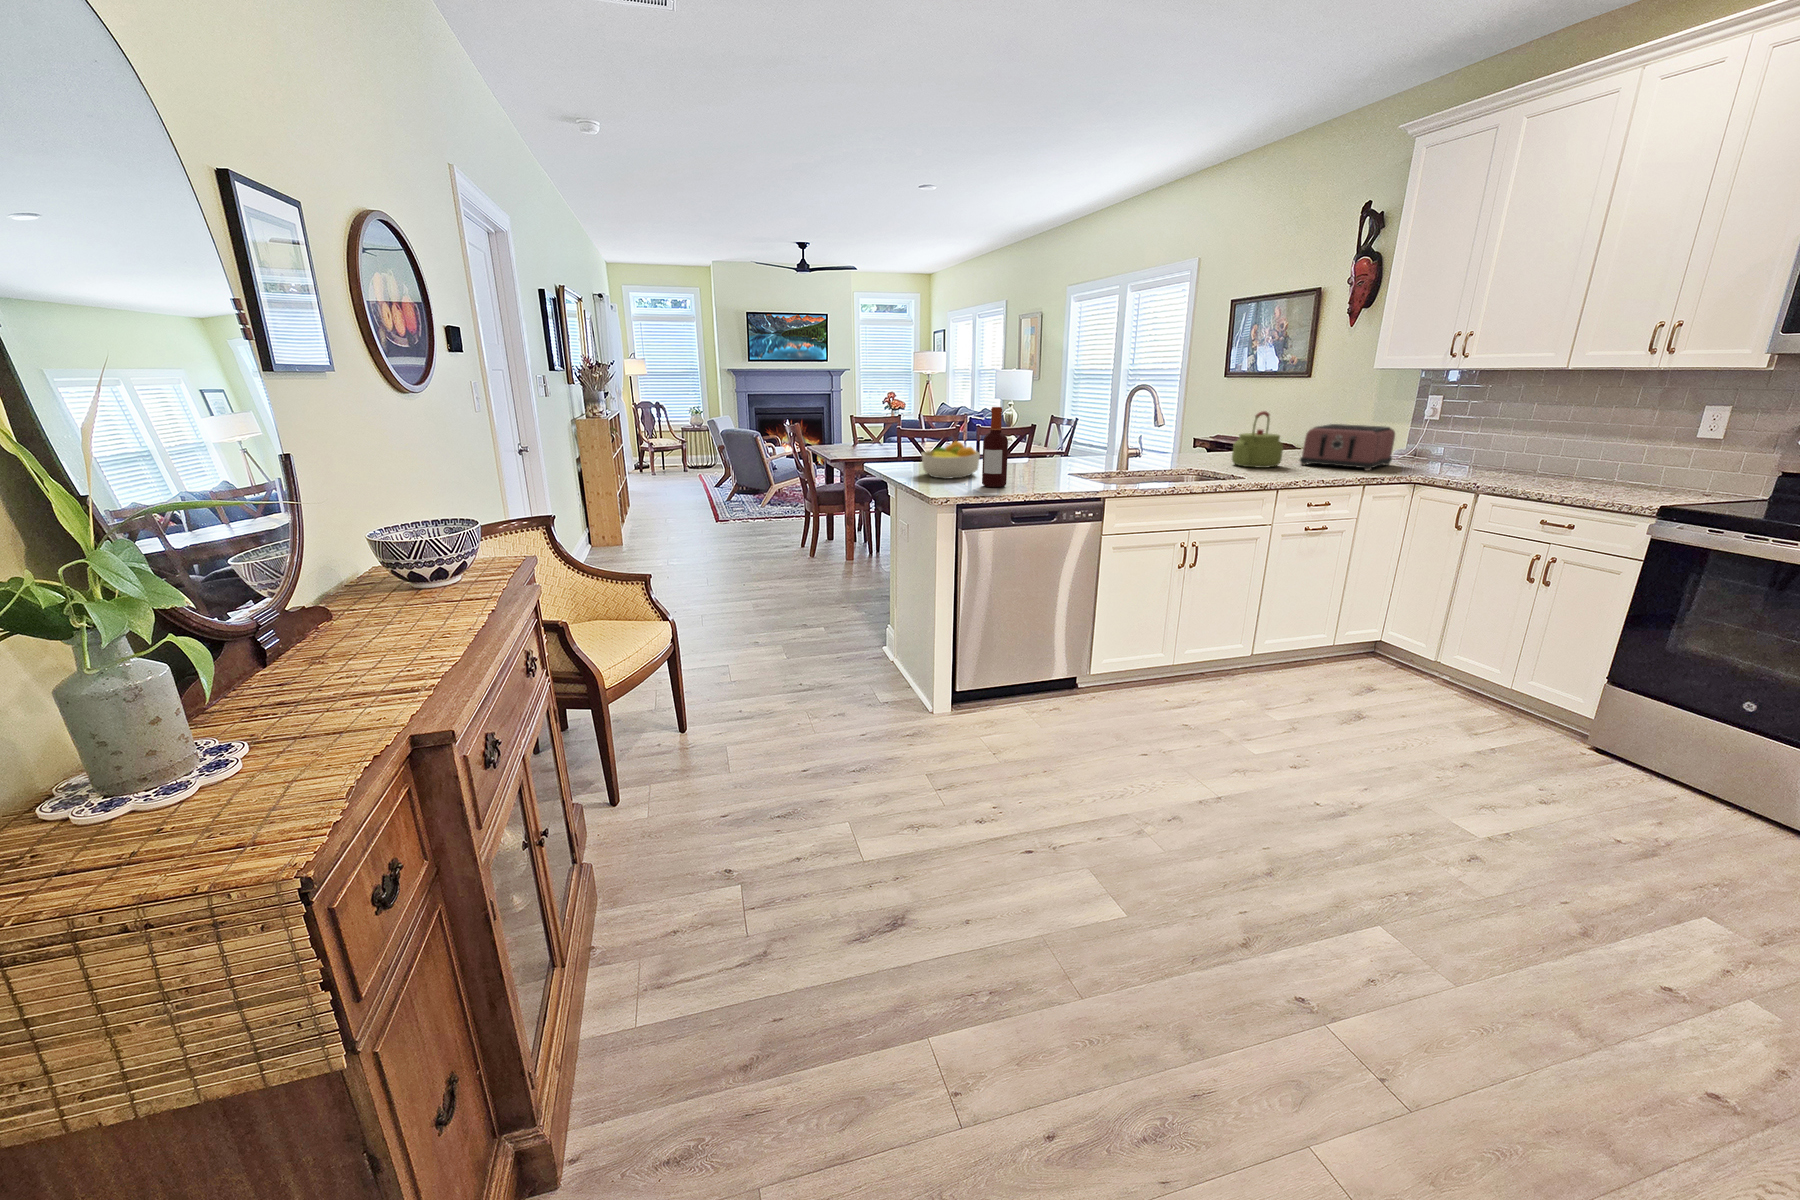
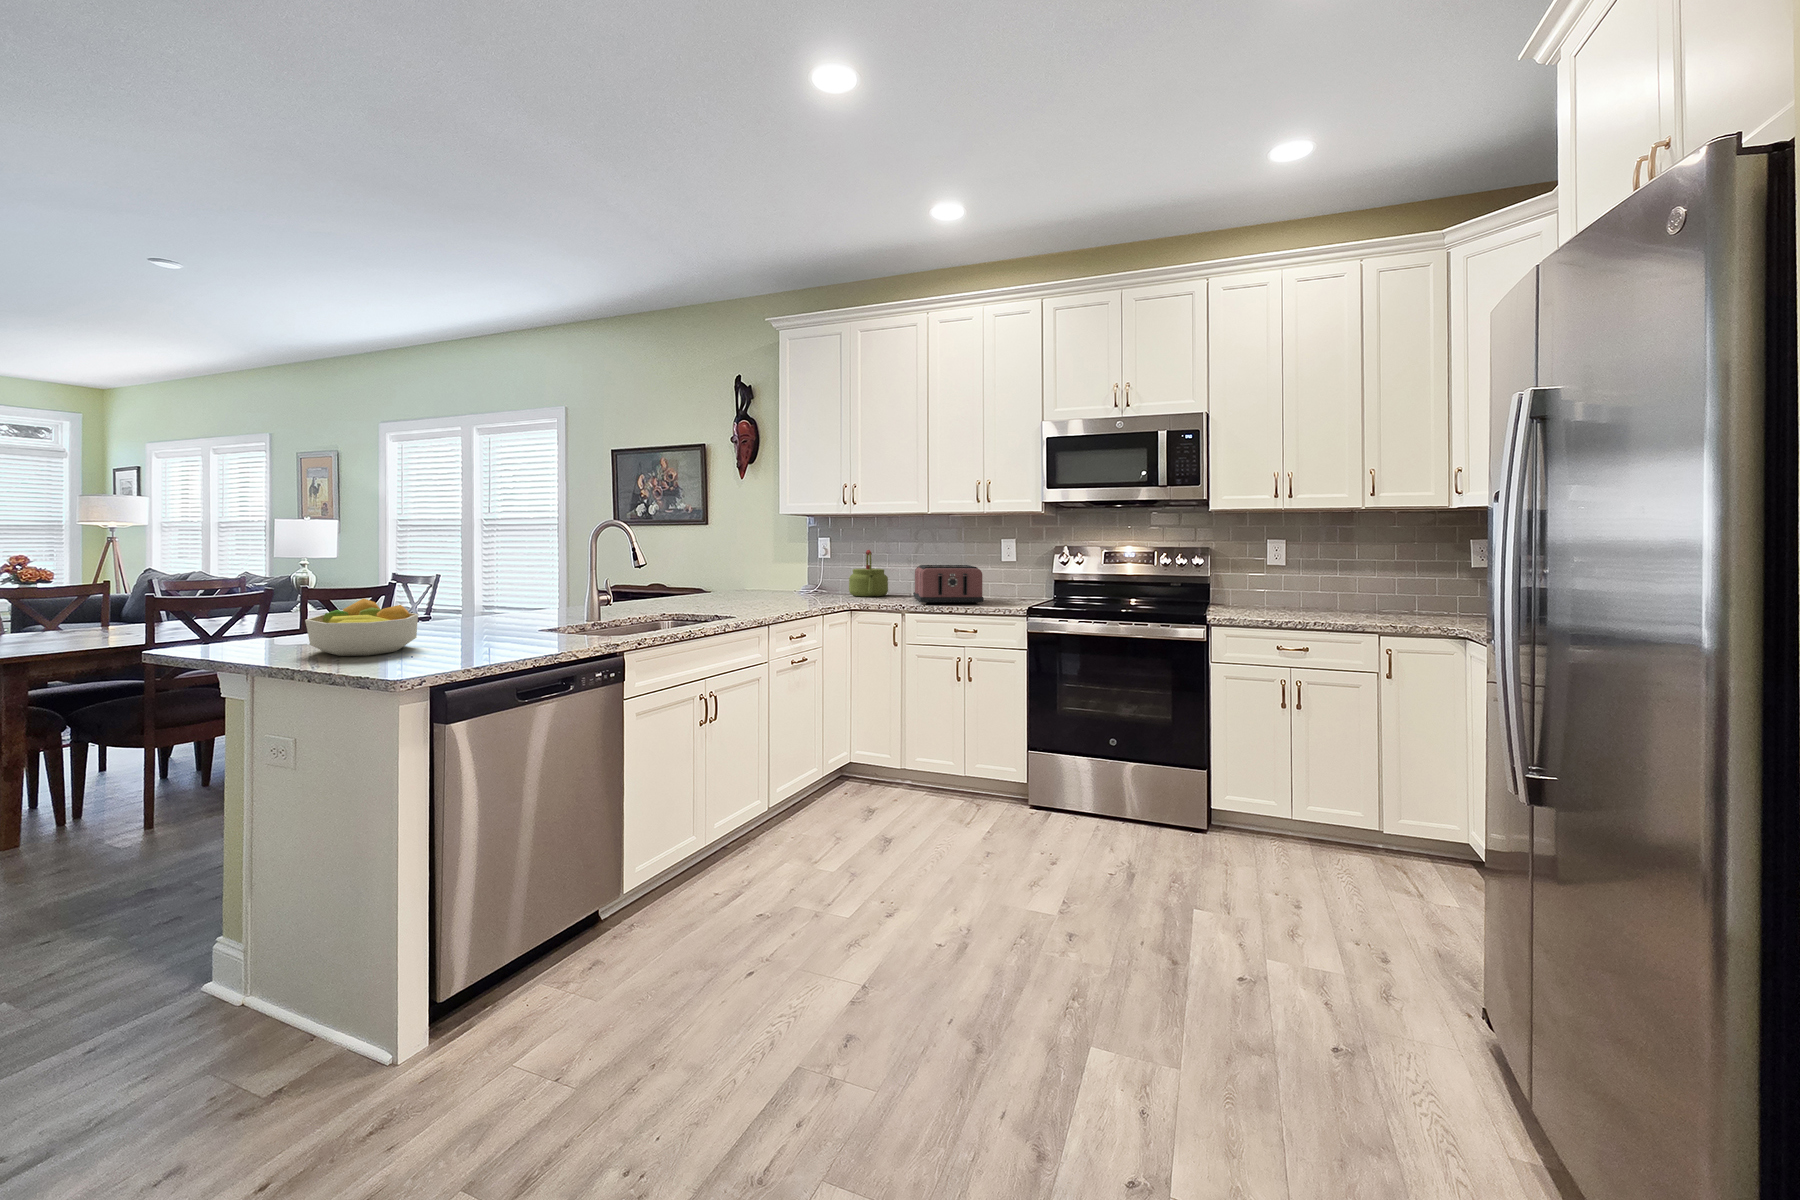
bottle: present [982,407,1008,487] -> none [451,543,495,657]
kettle: present [1232,411,1283,468] -> present [849,550,888,597]
toaster: present [1300,424,1395,471] -> present [913,565,984,605]

